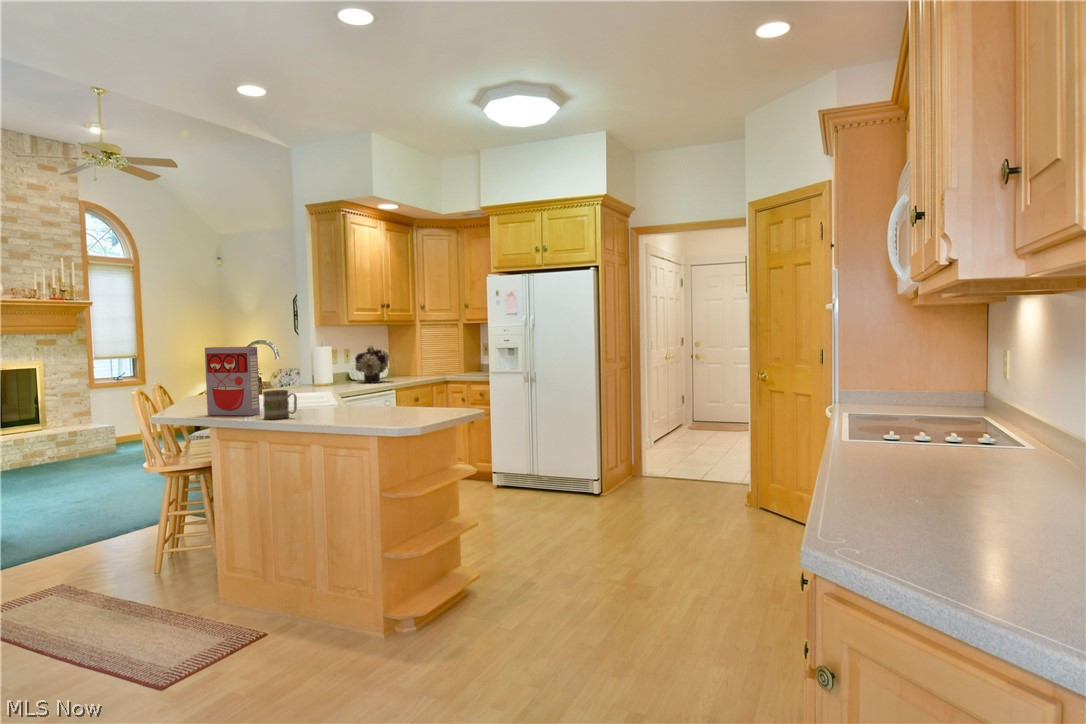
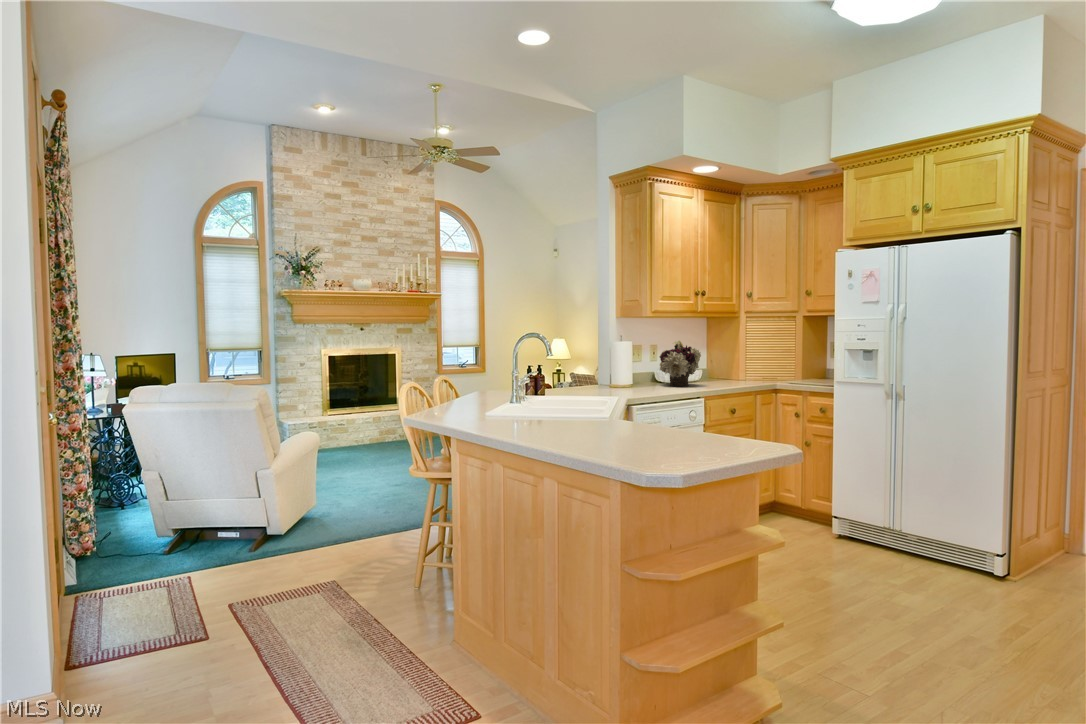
cereal box: present [205,347,260,415] -> none [456,342,509,427]
mug: present [263,390,297,419] -> none [503,399,540,437]

